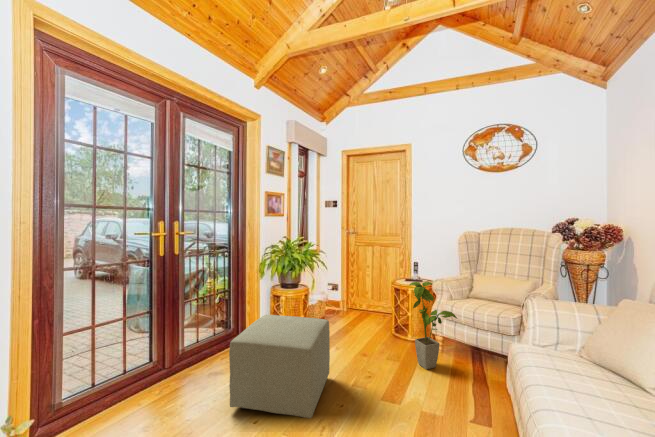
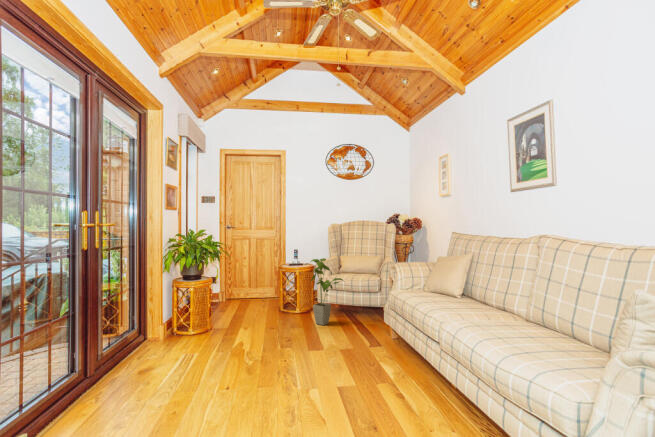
ottoman: present [229,315,330,418] -> none [193,293,270,371]

